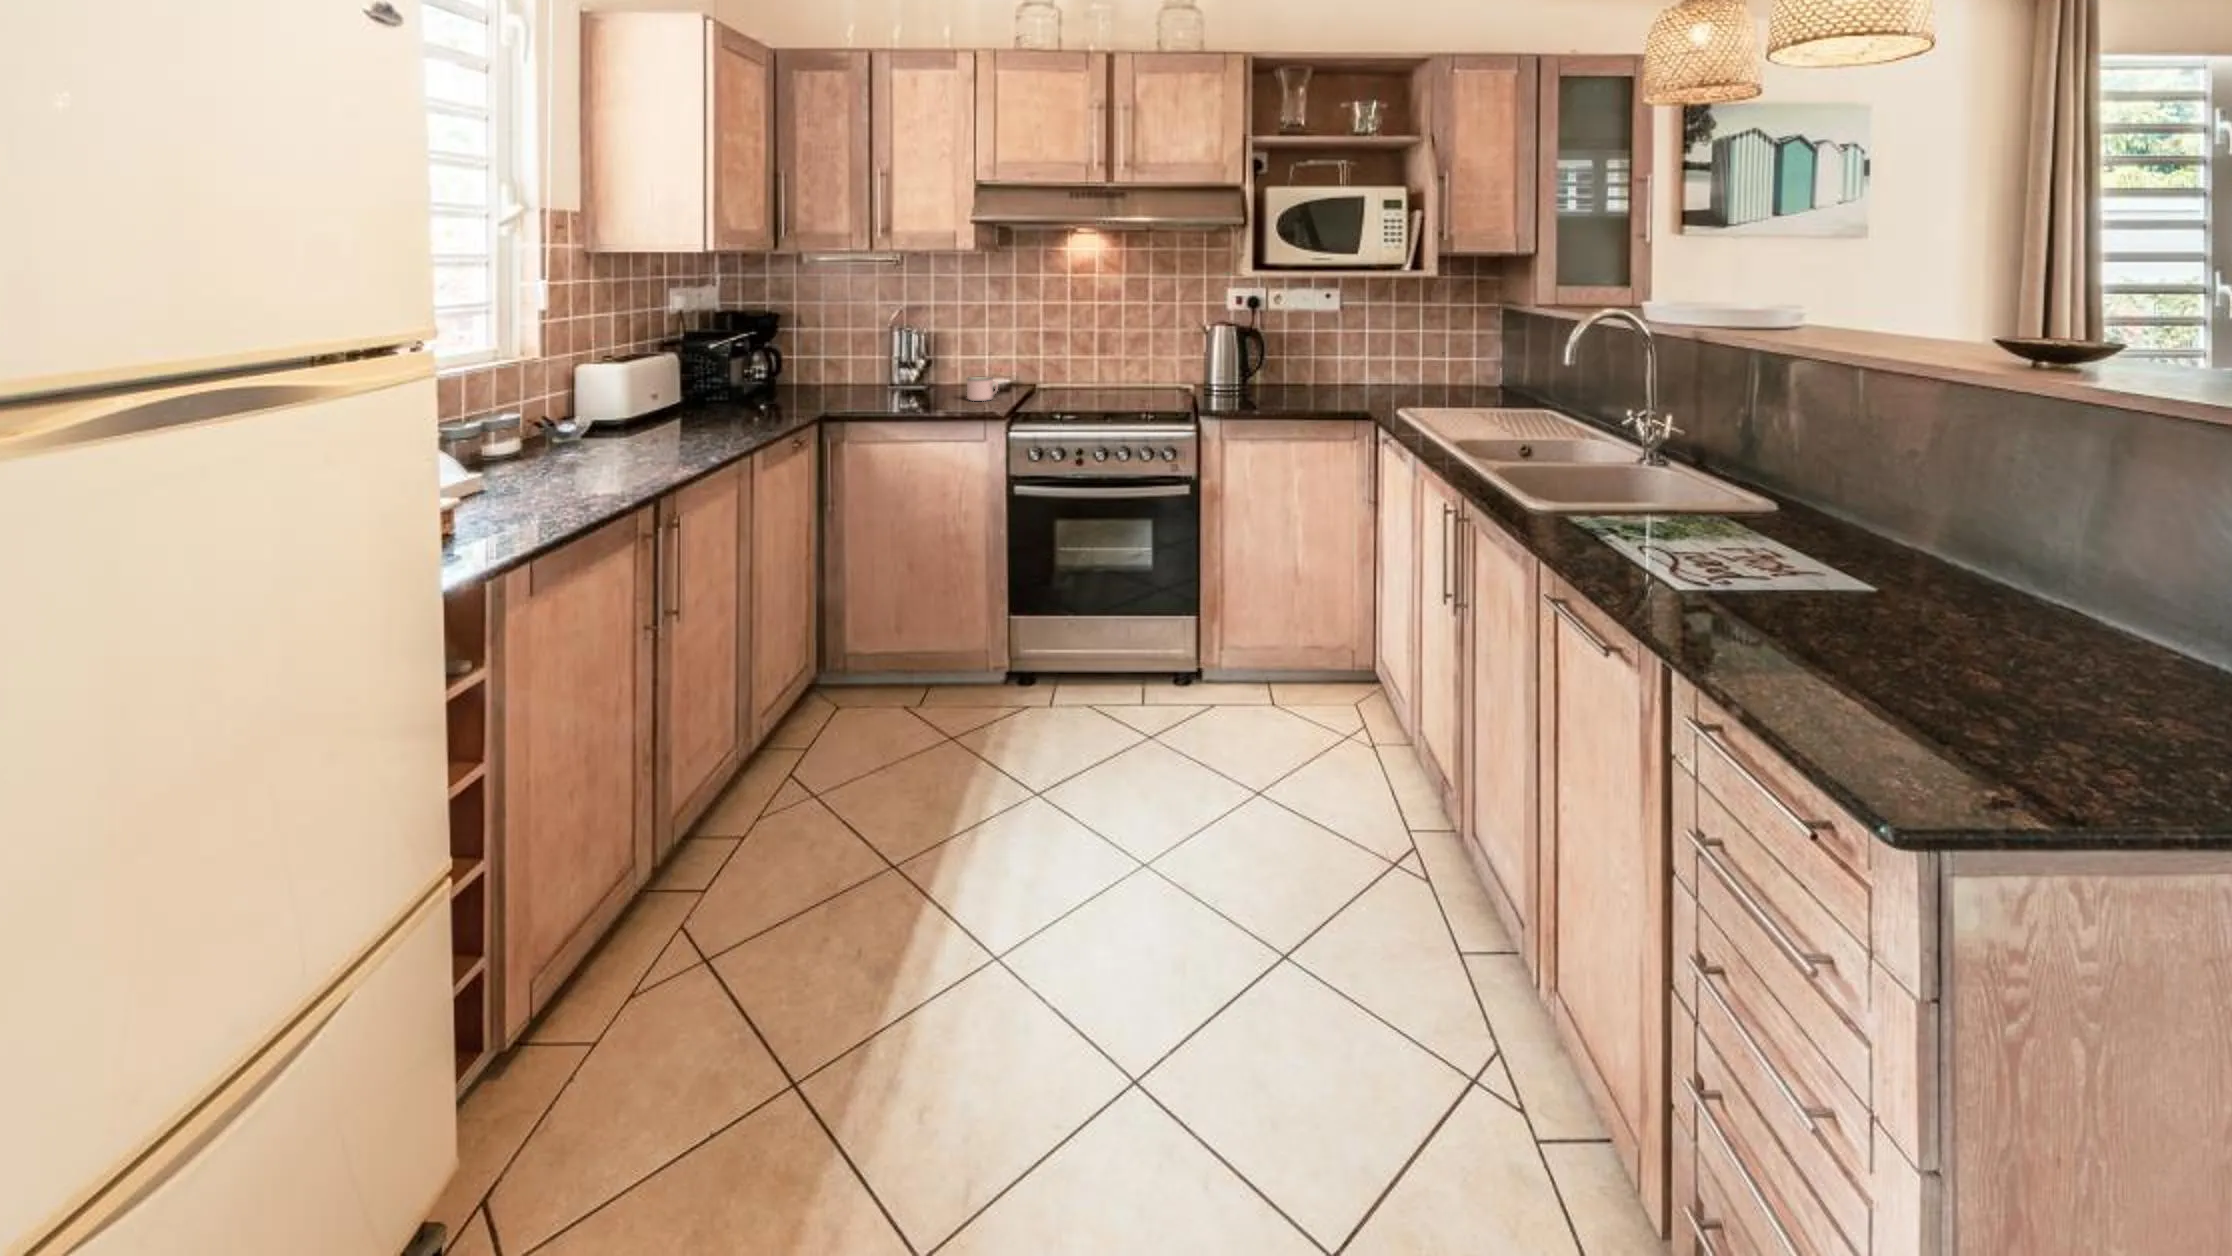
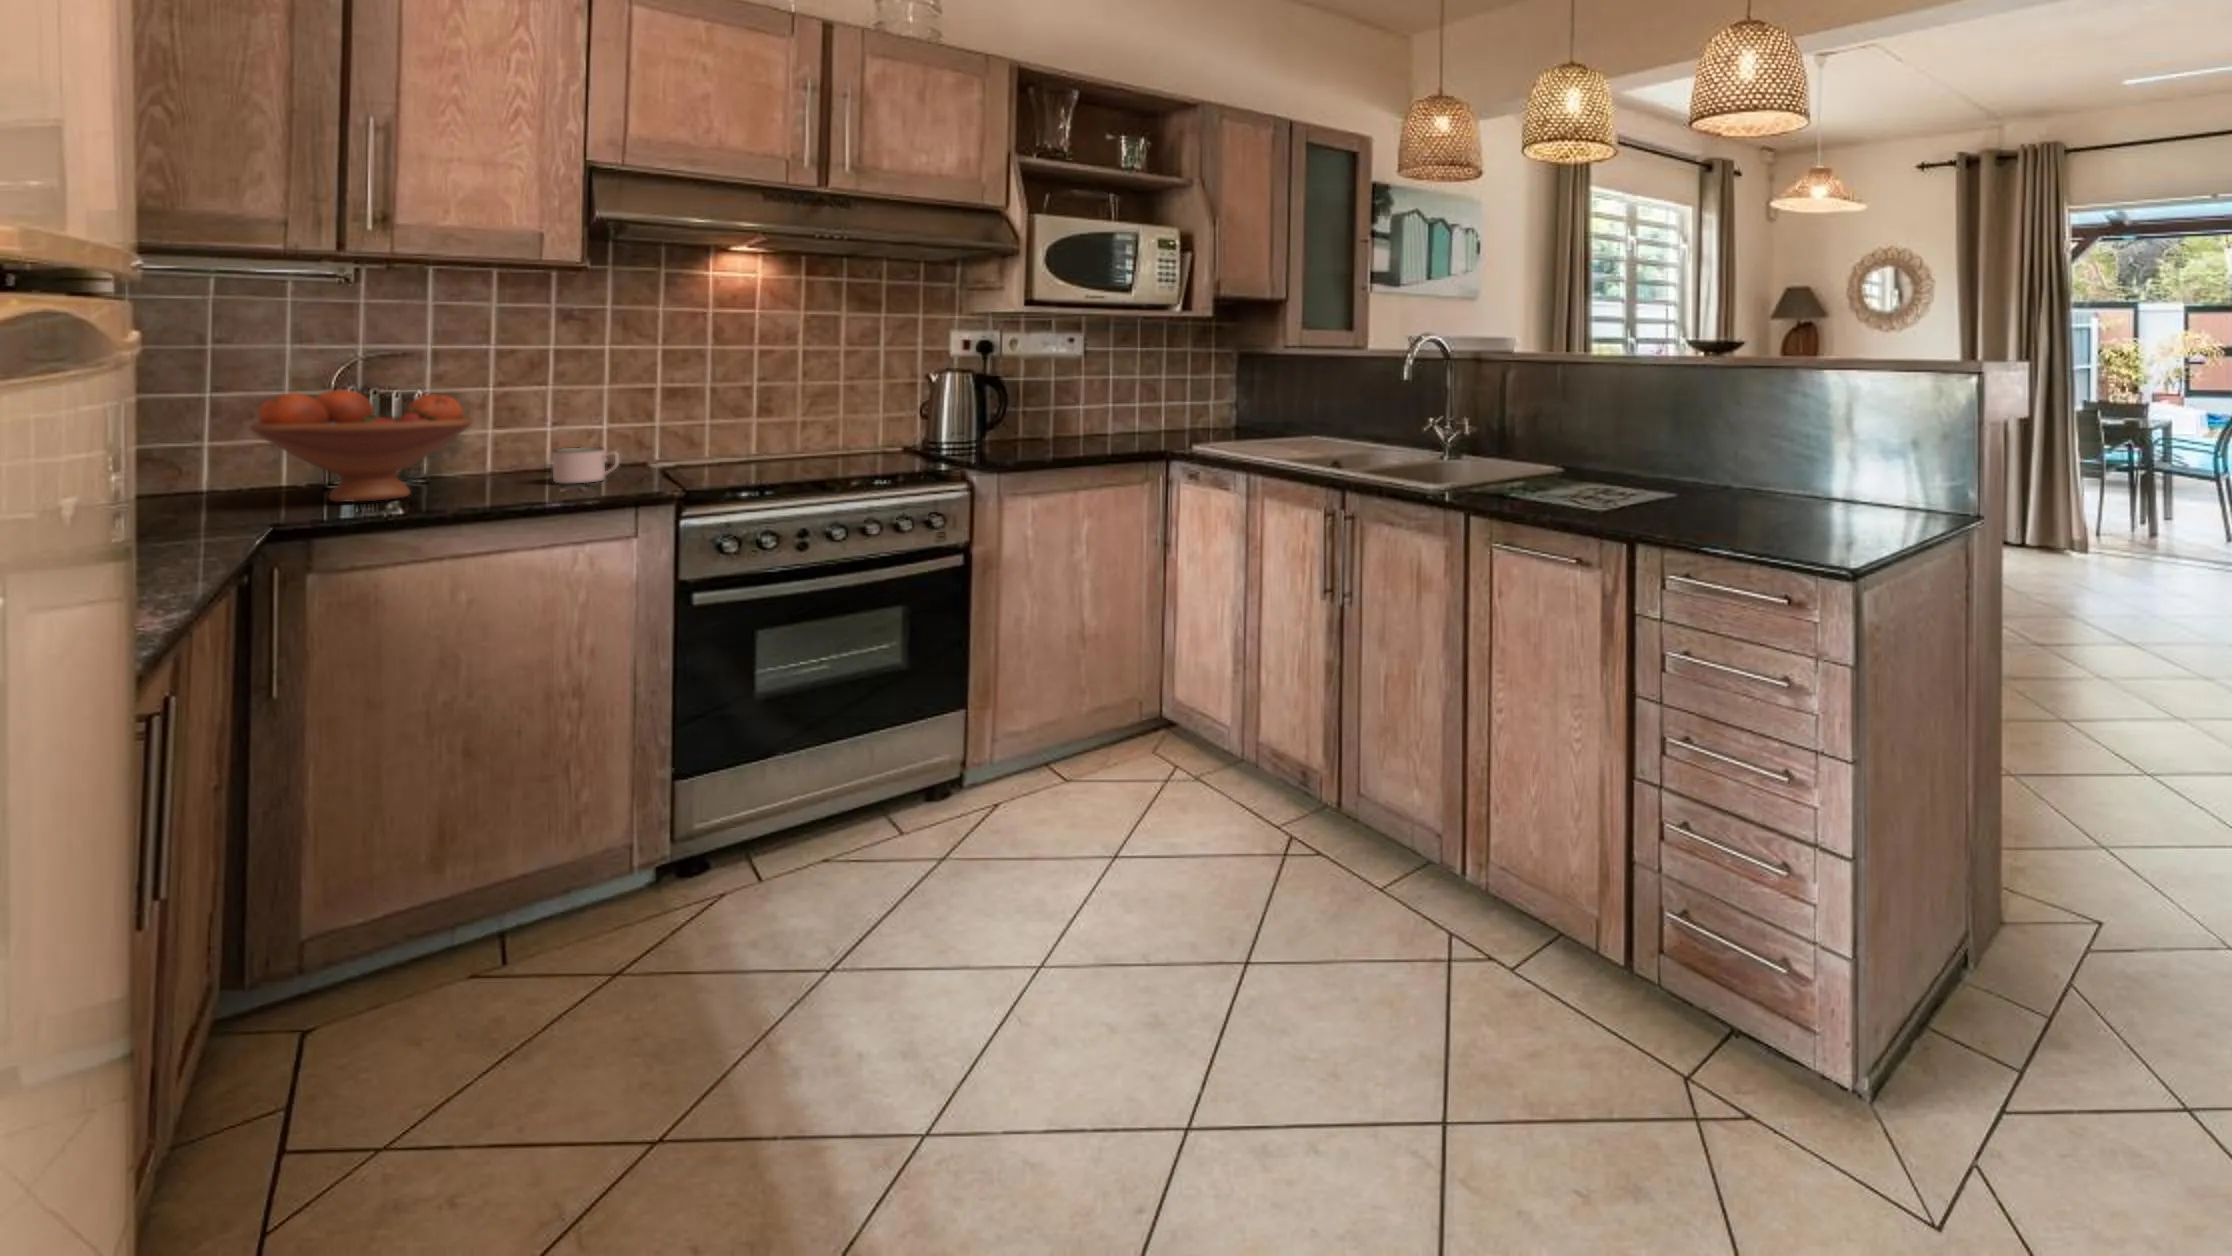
fruit bowl: none [835,337,927,405] -> present [250,390,472,502]

